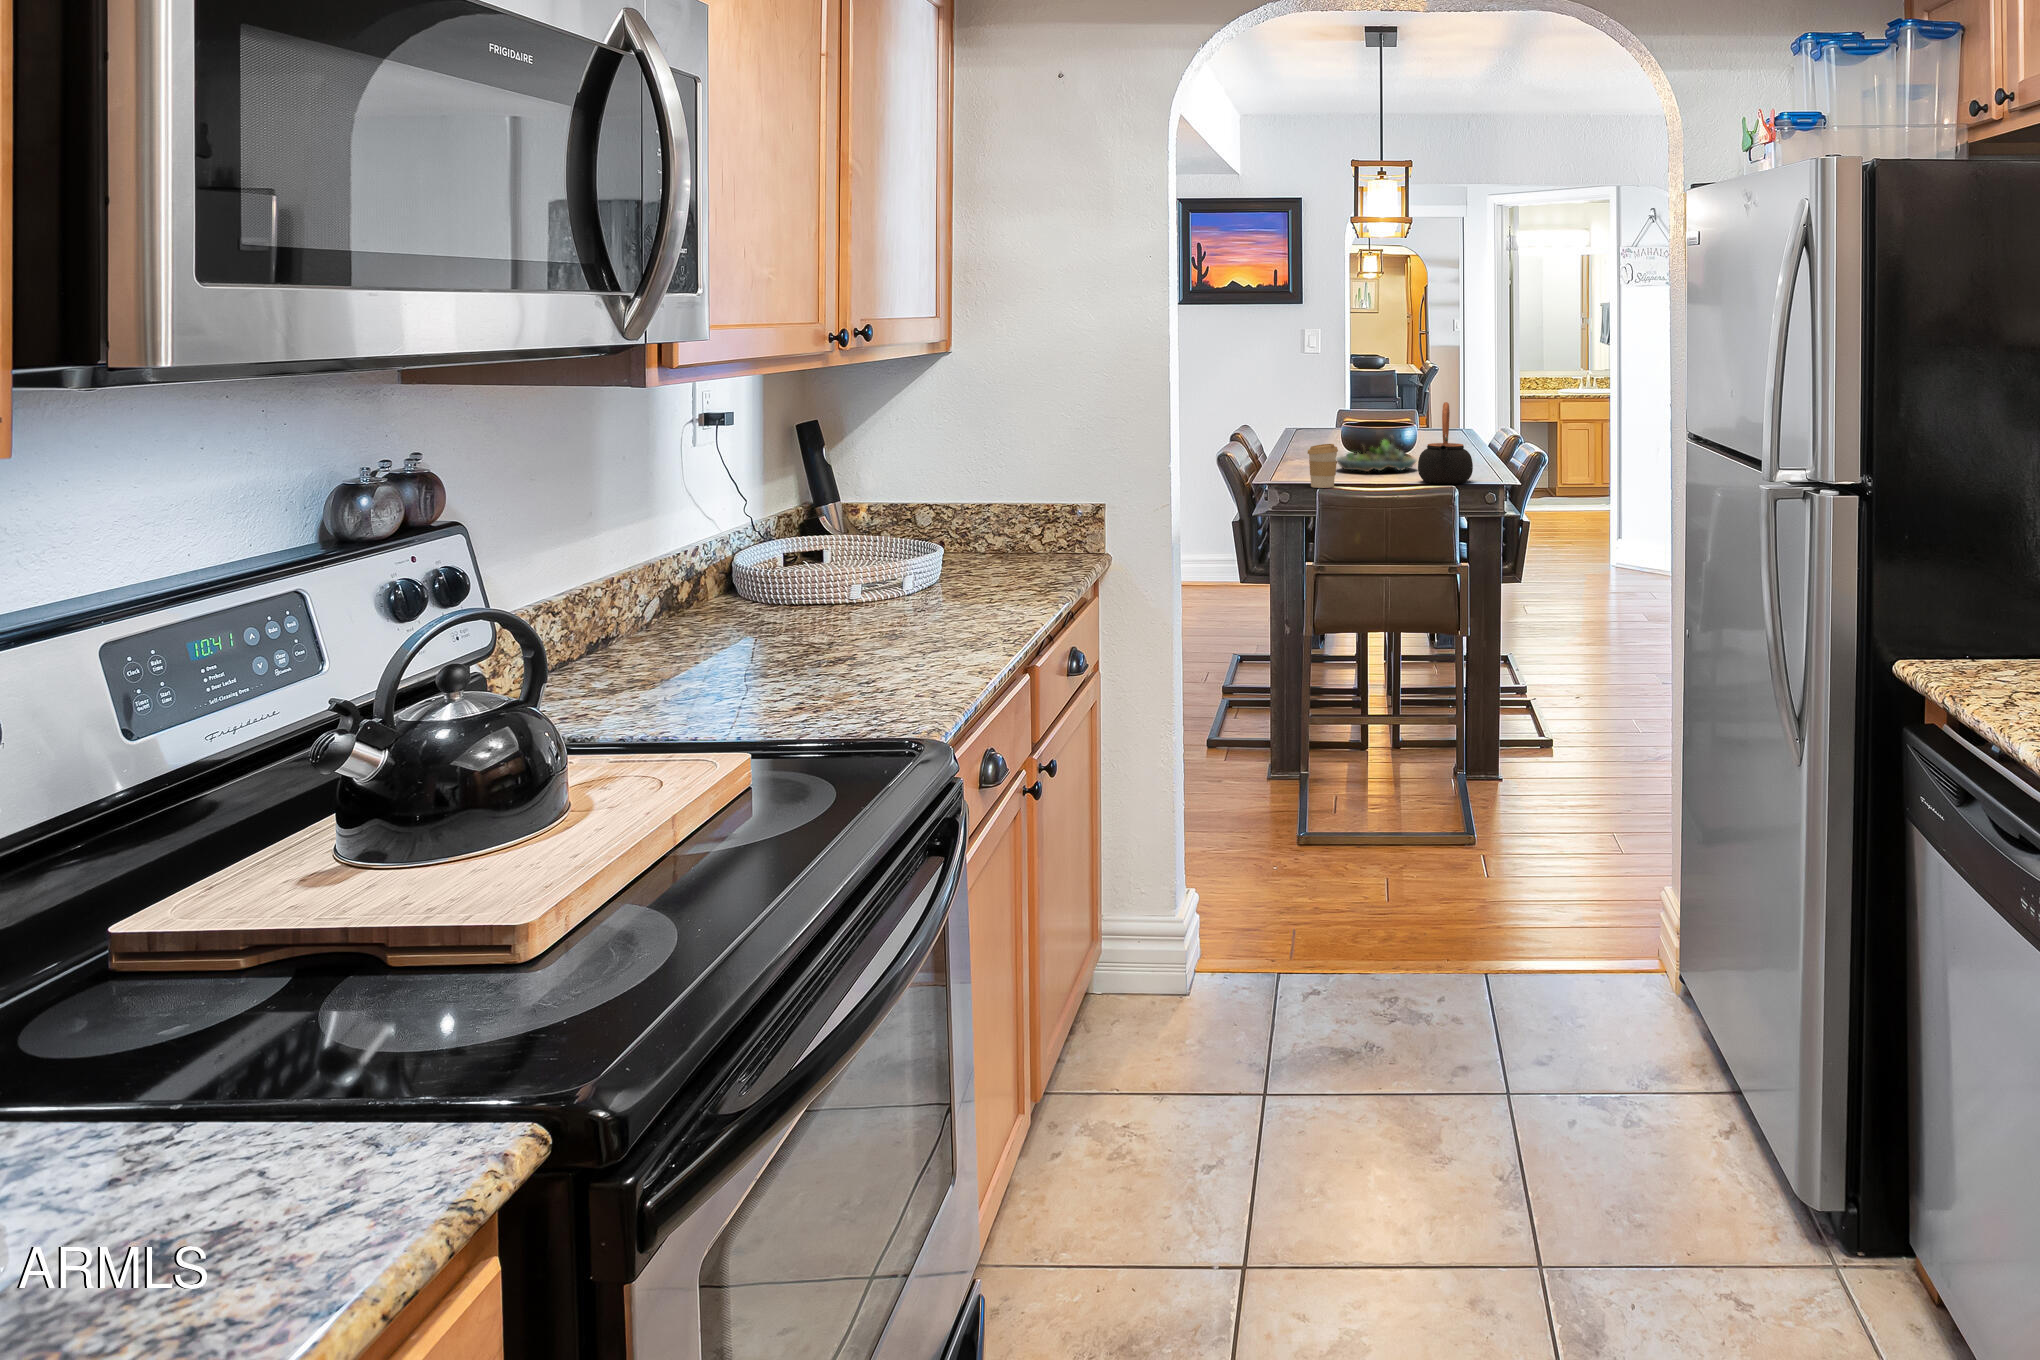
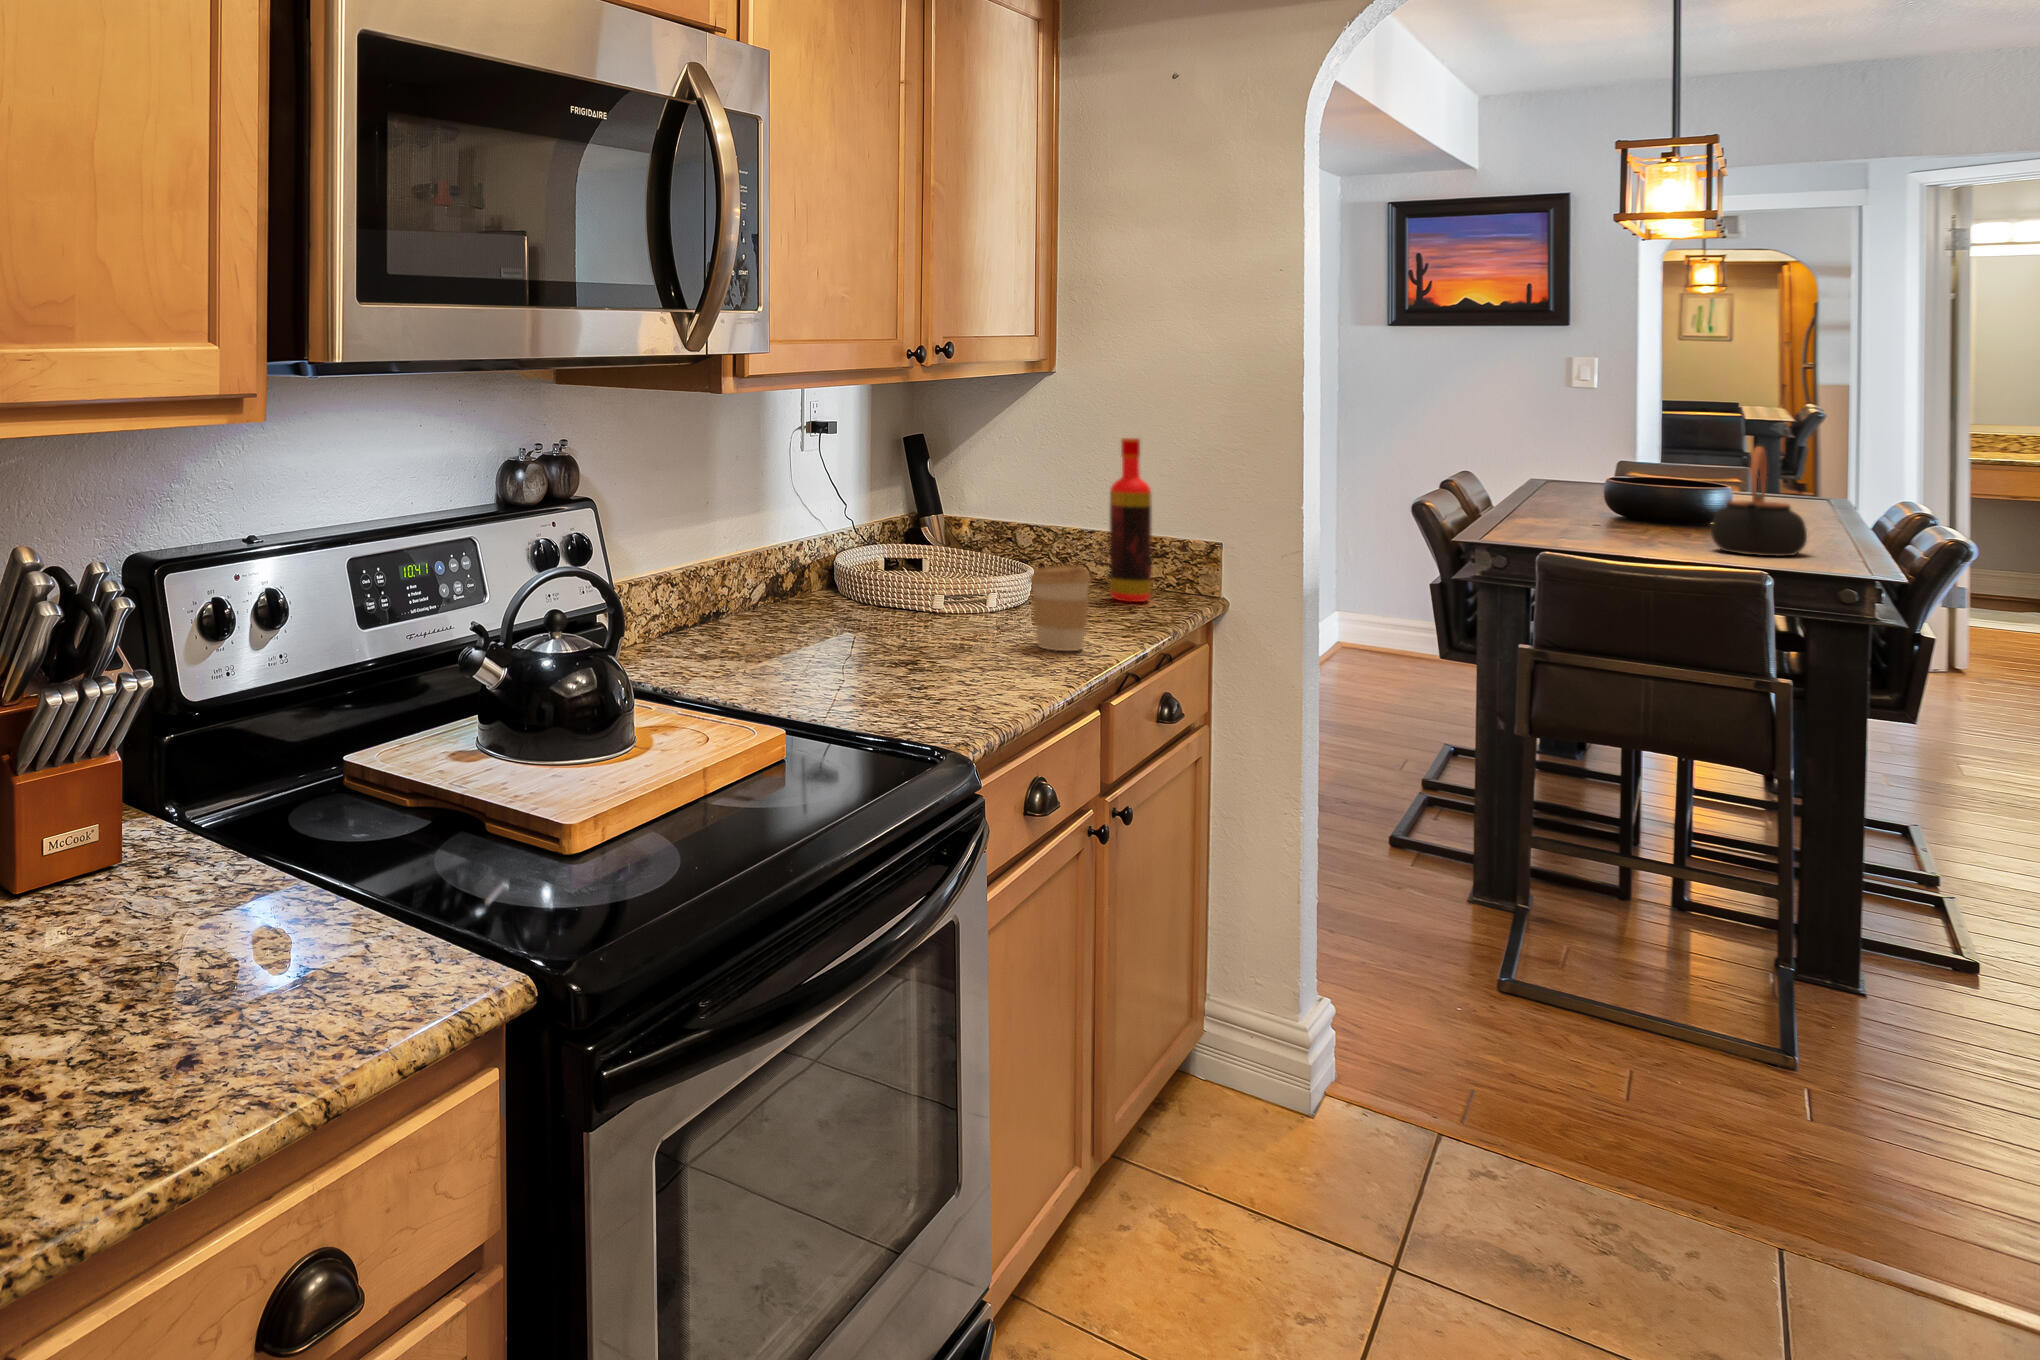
bottle: none [1011,416,1049,571] -> present [1109,438,1152,602]
succulent planter: present [1337,438,1416,472] -> none [1584,487,1717,535]
coffee cup: present [1308,444,1338,488] -> present [1030,565,1091,651]

